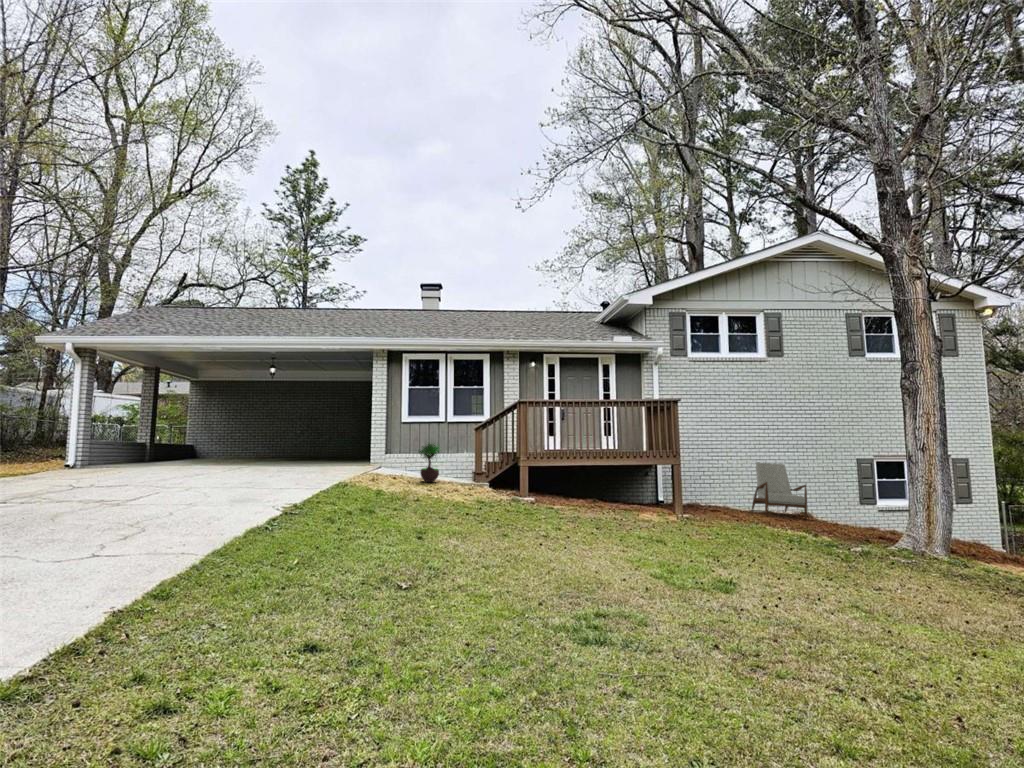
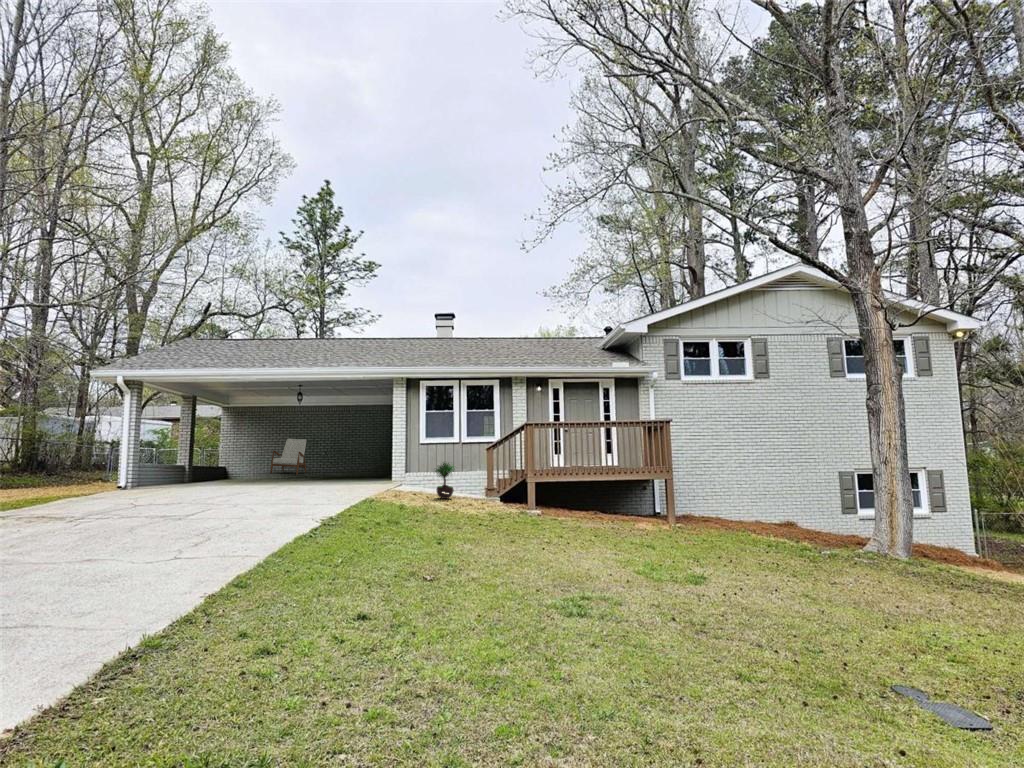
armchair: present [752,462,807,520] -> present [270,439,307,475]

